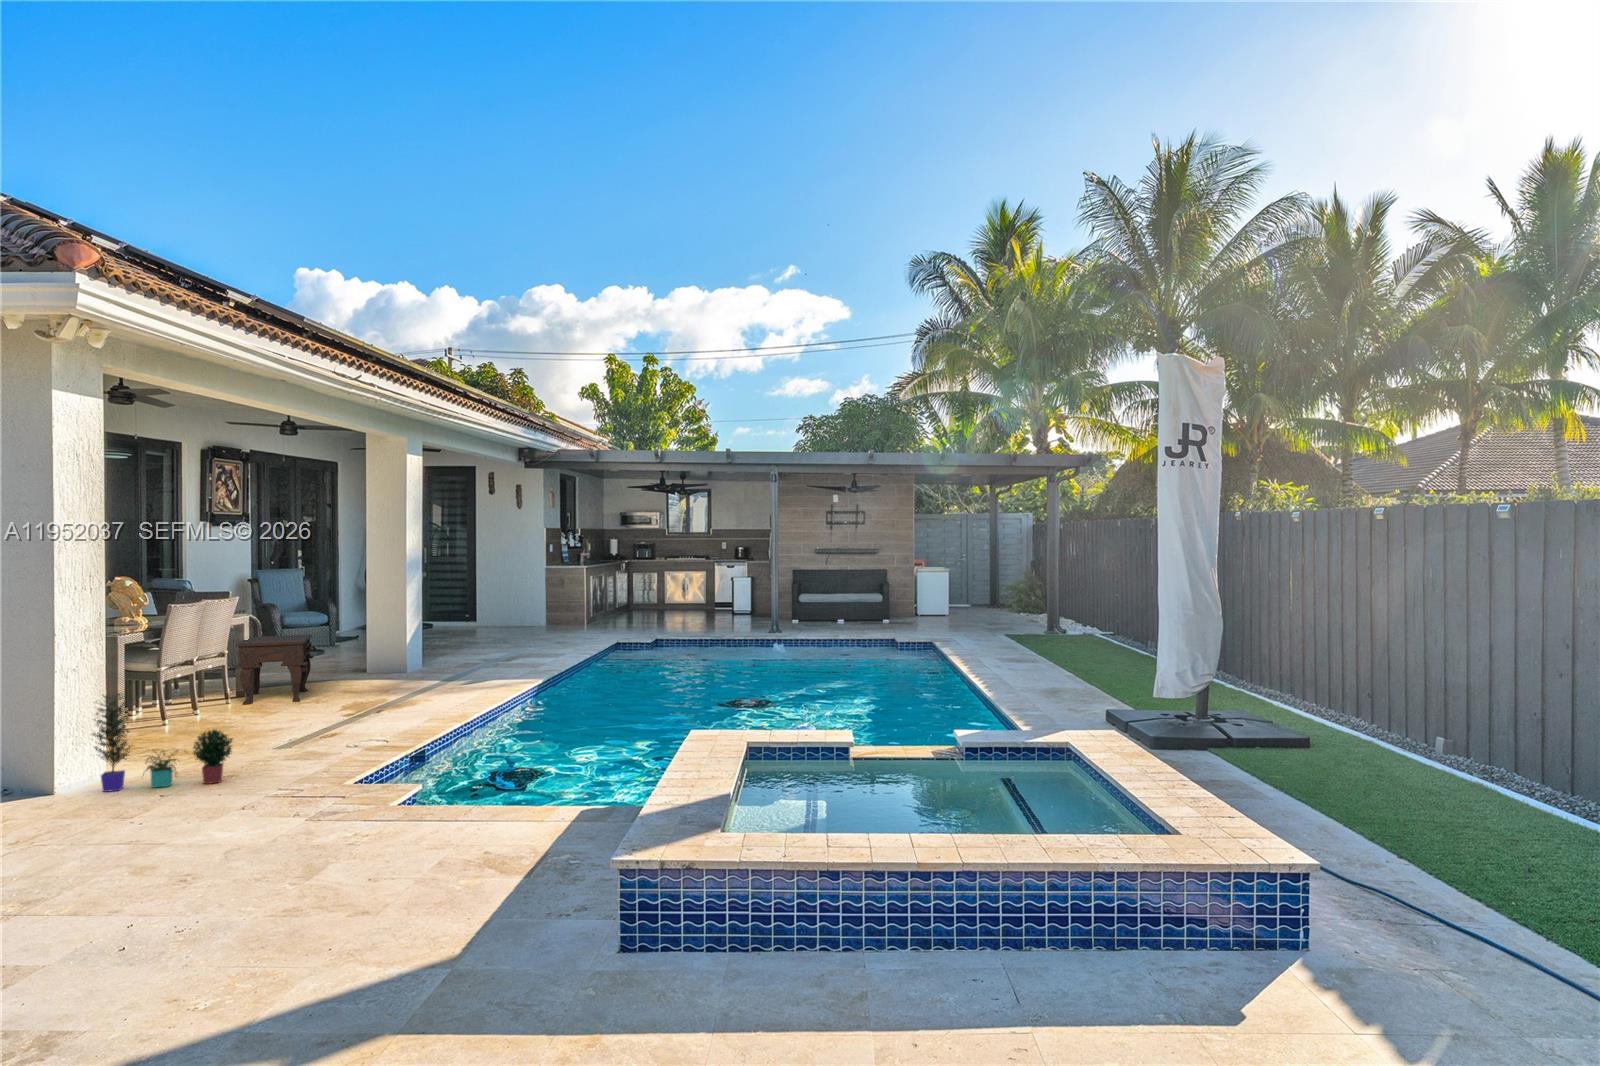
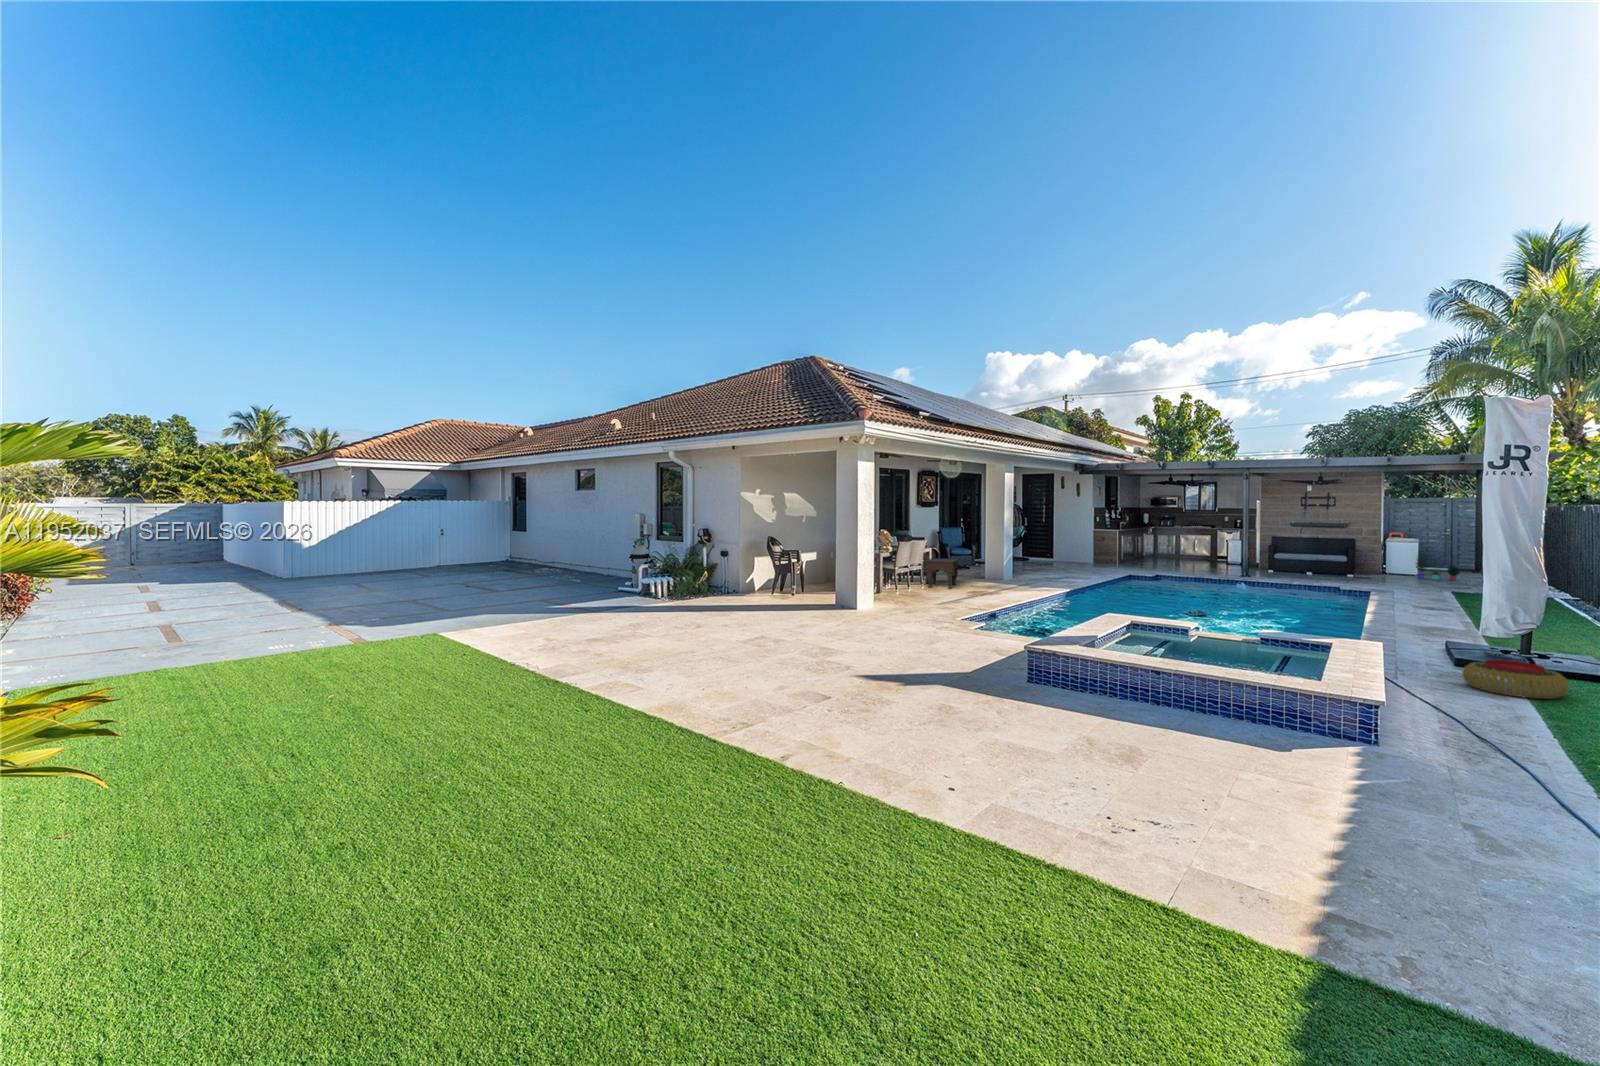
potted plant: present [93,693,233,792] -> present [1416,553,1461,581]
pouf: none [1206,735,1325,791] -> present [1462,659,1569,699]

